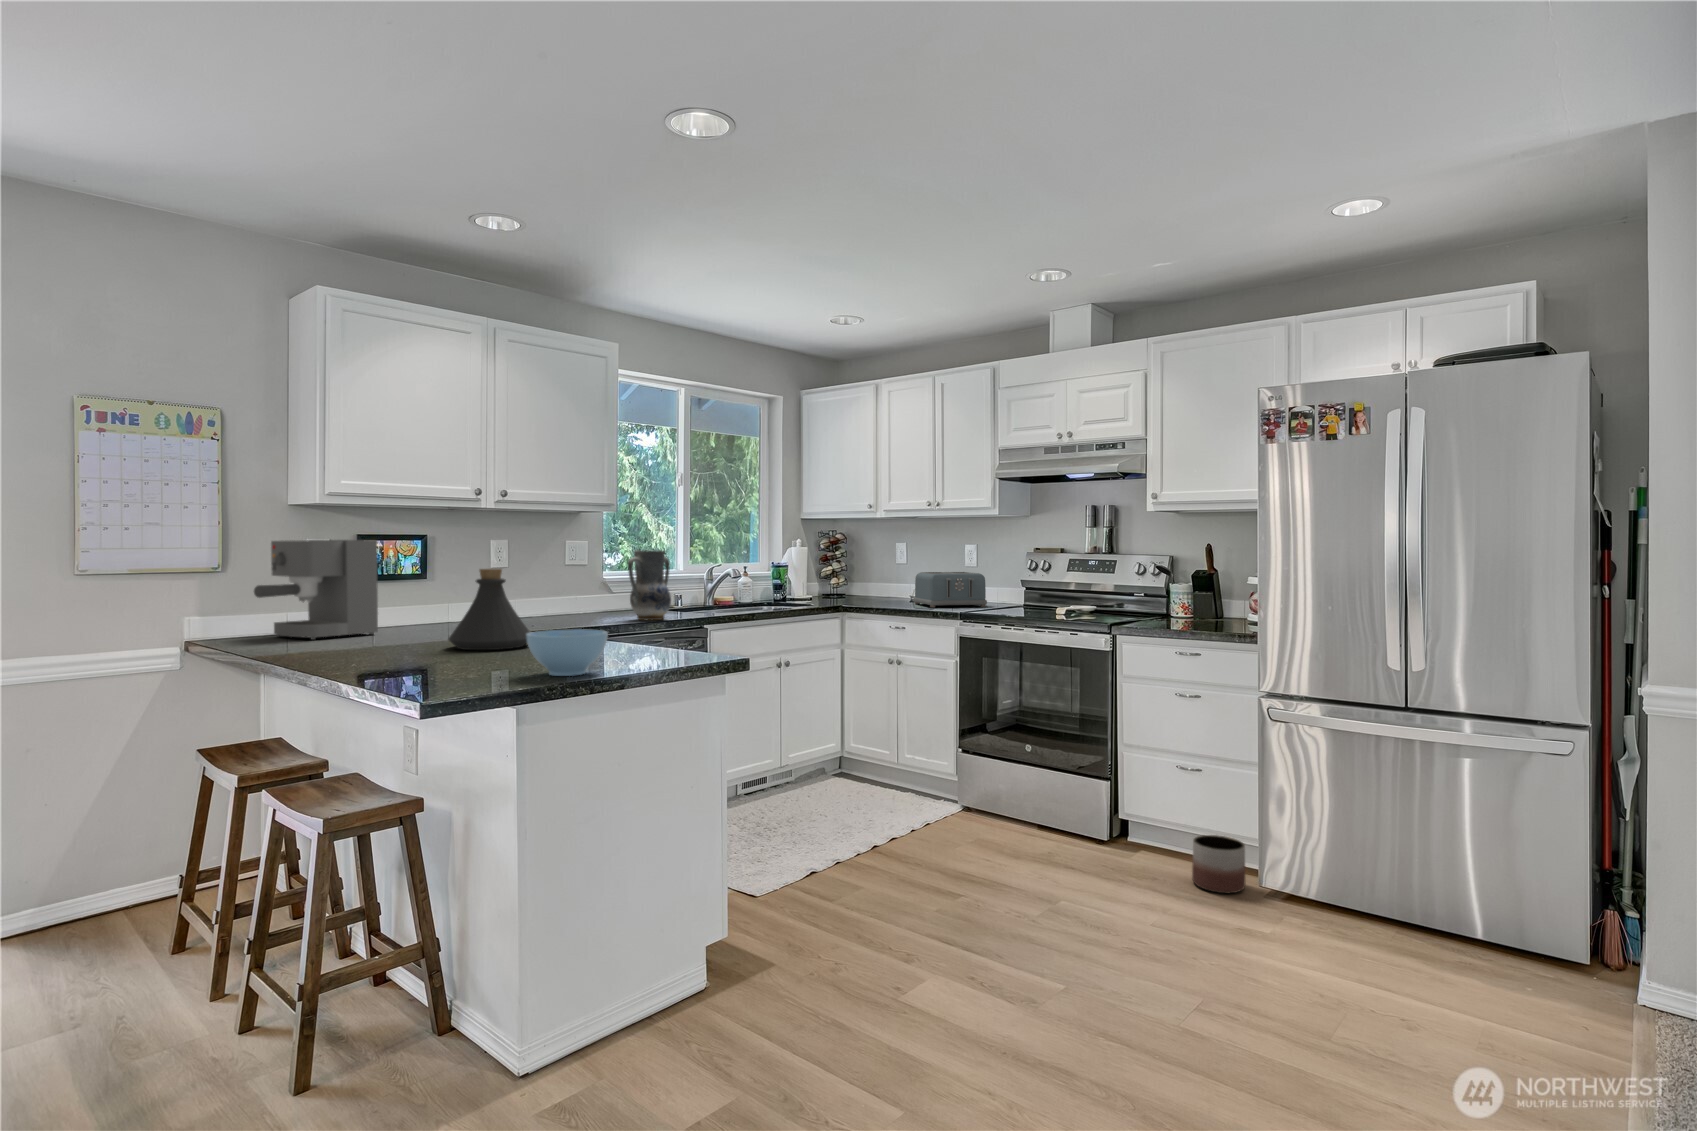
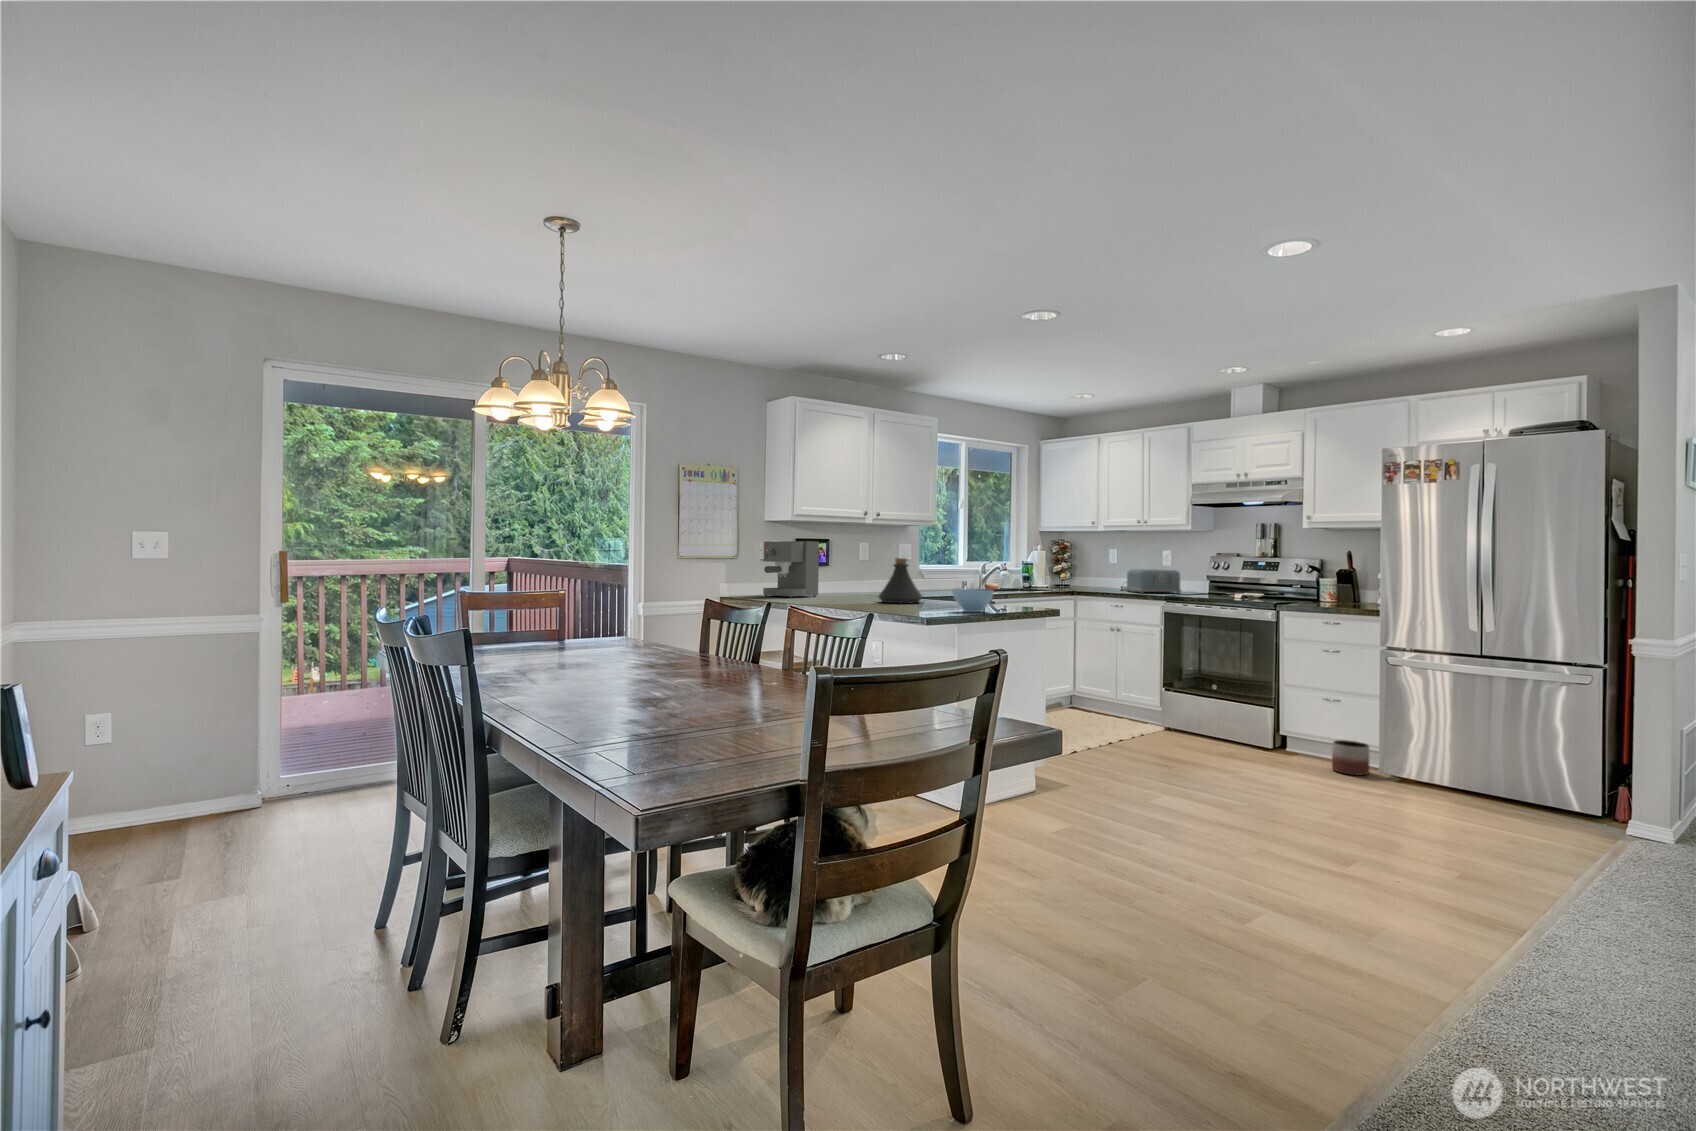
vase: present [628,550,671,620] -> none [949,550,974,595]

